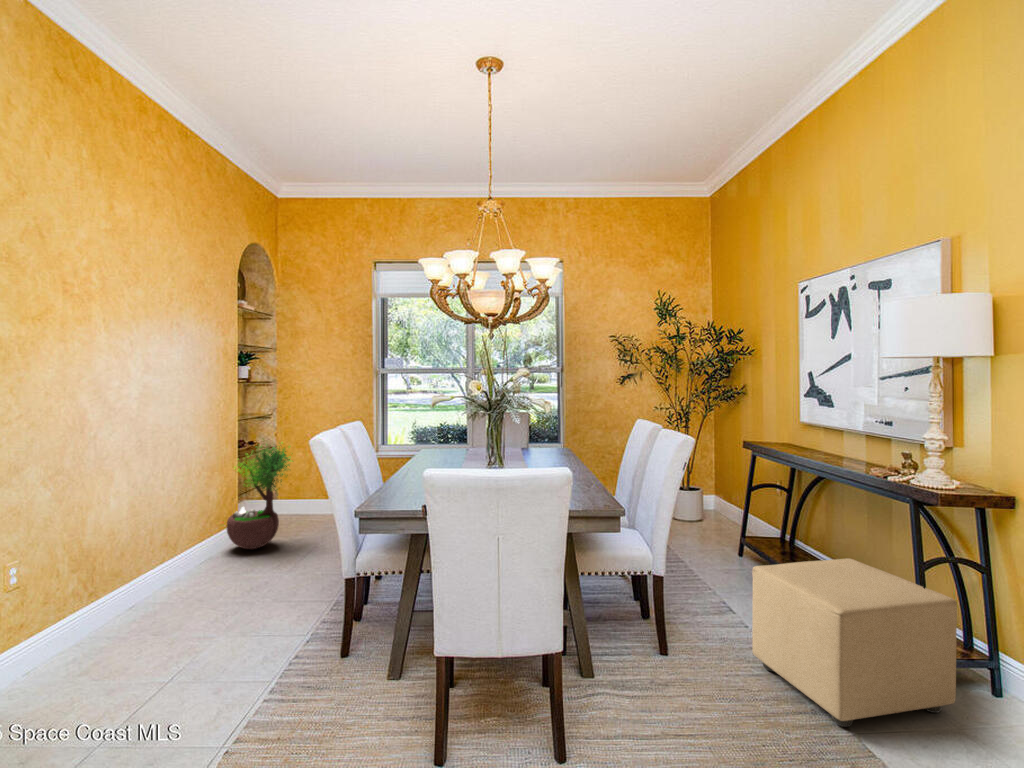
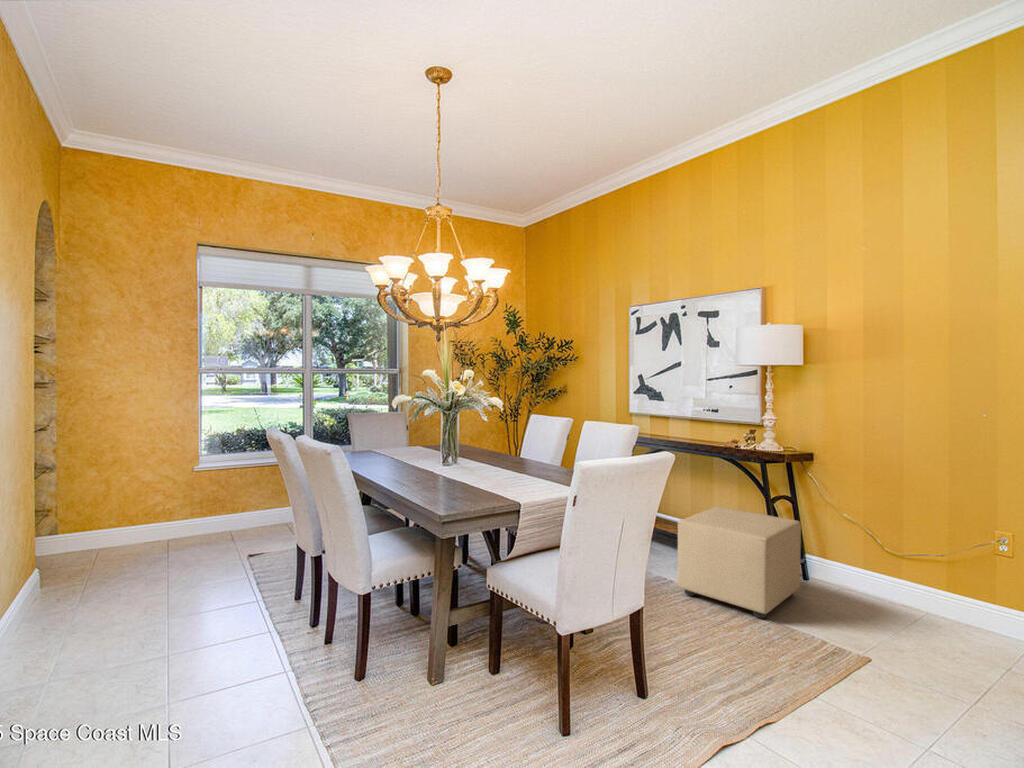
potted tree: present [227,446,290,549] -> none [35,456,141,603]

